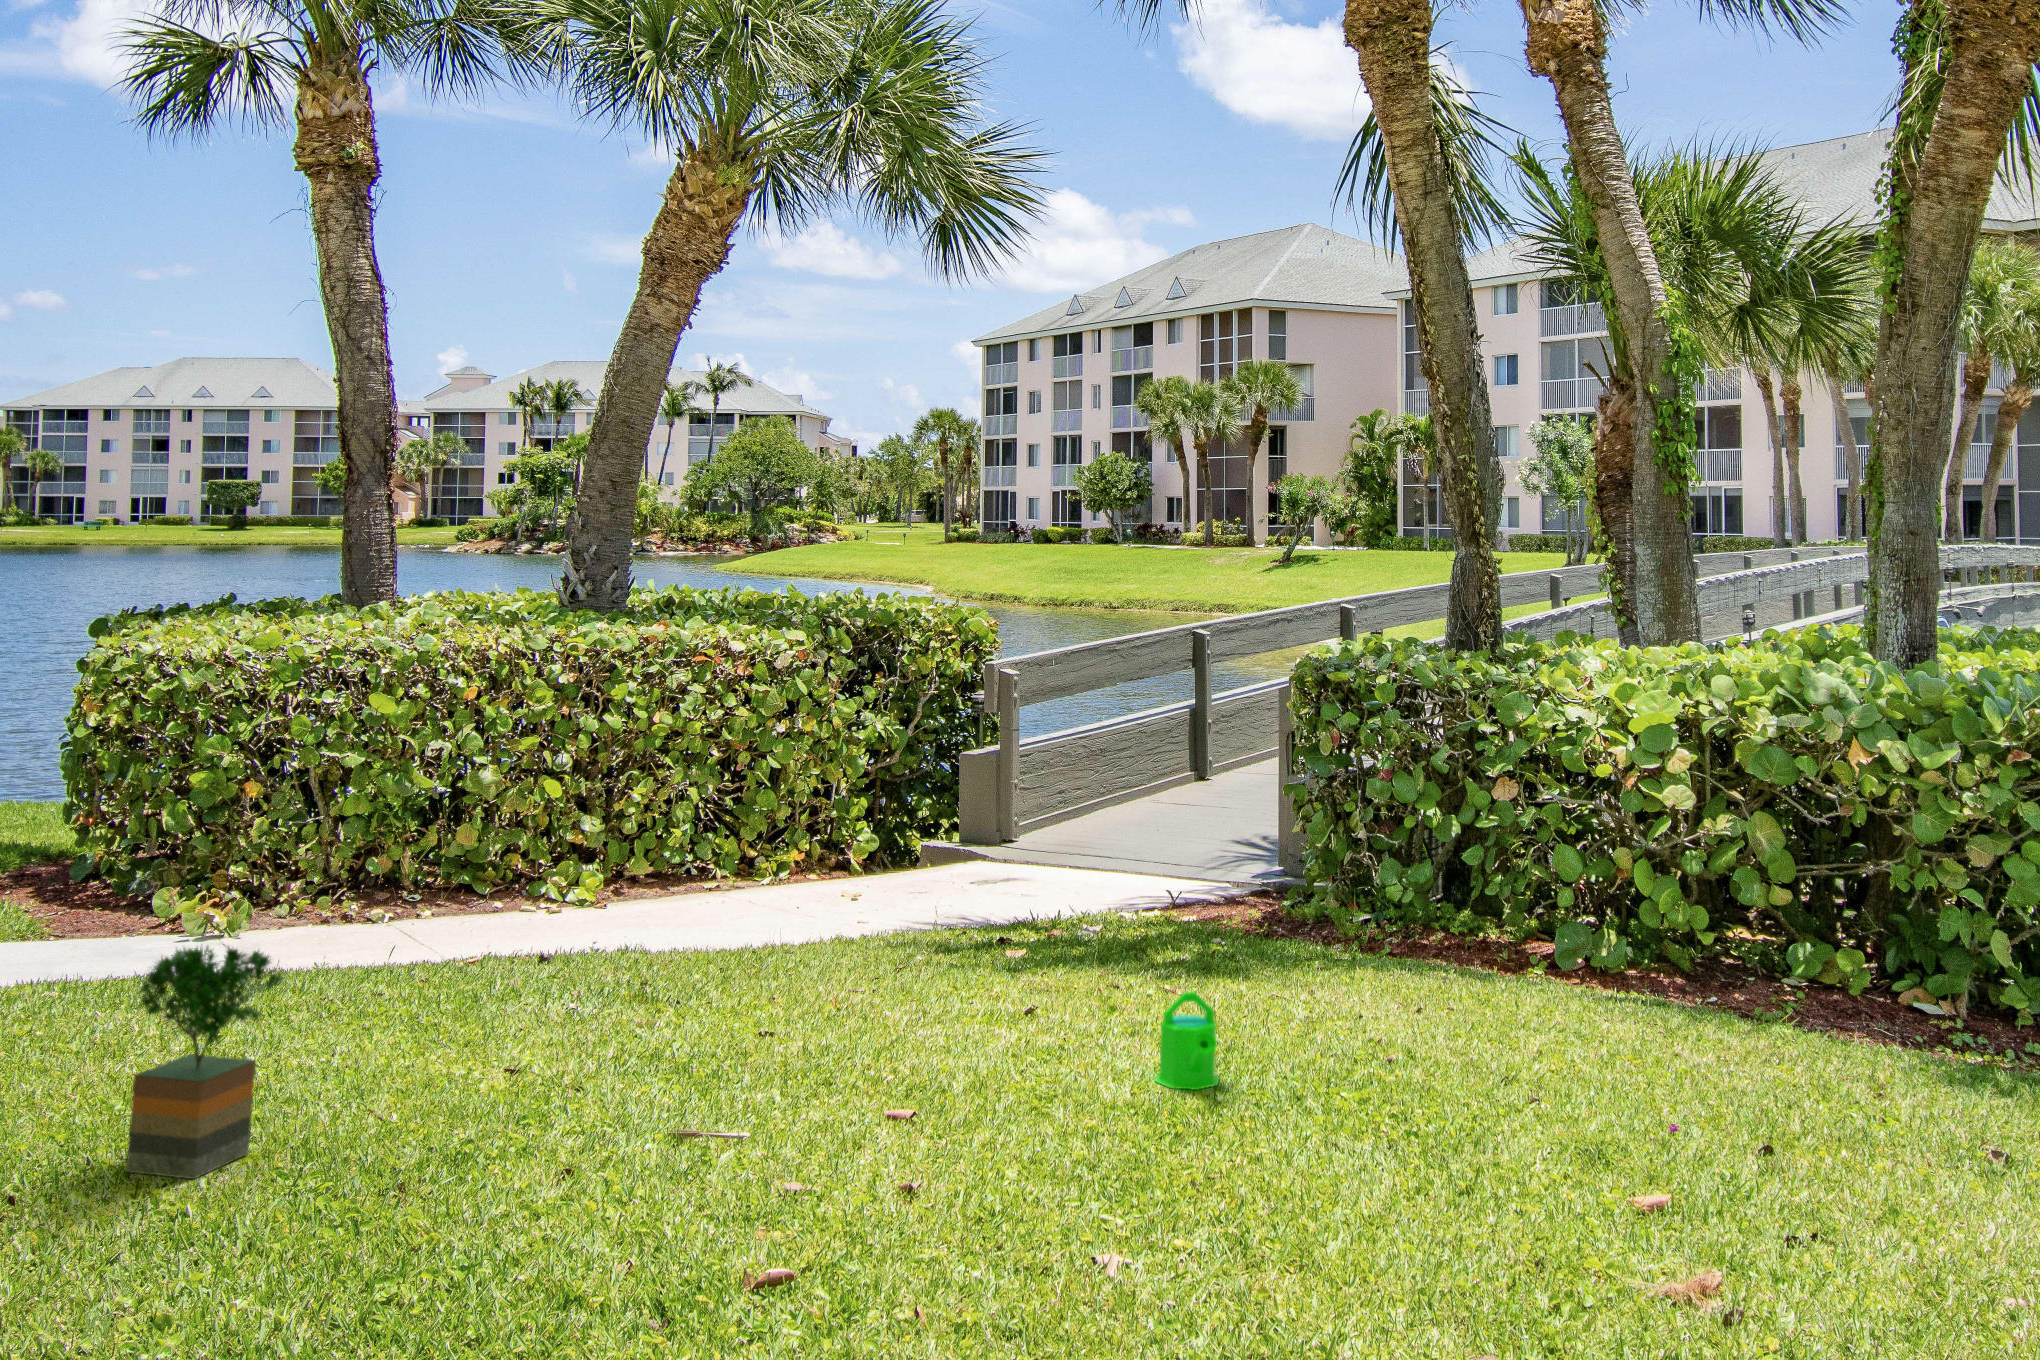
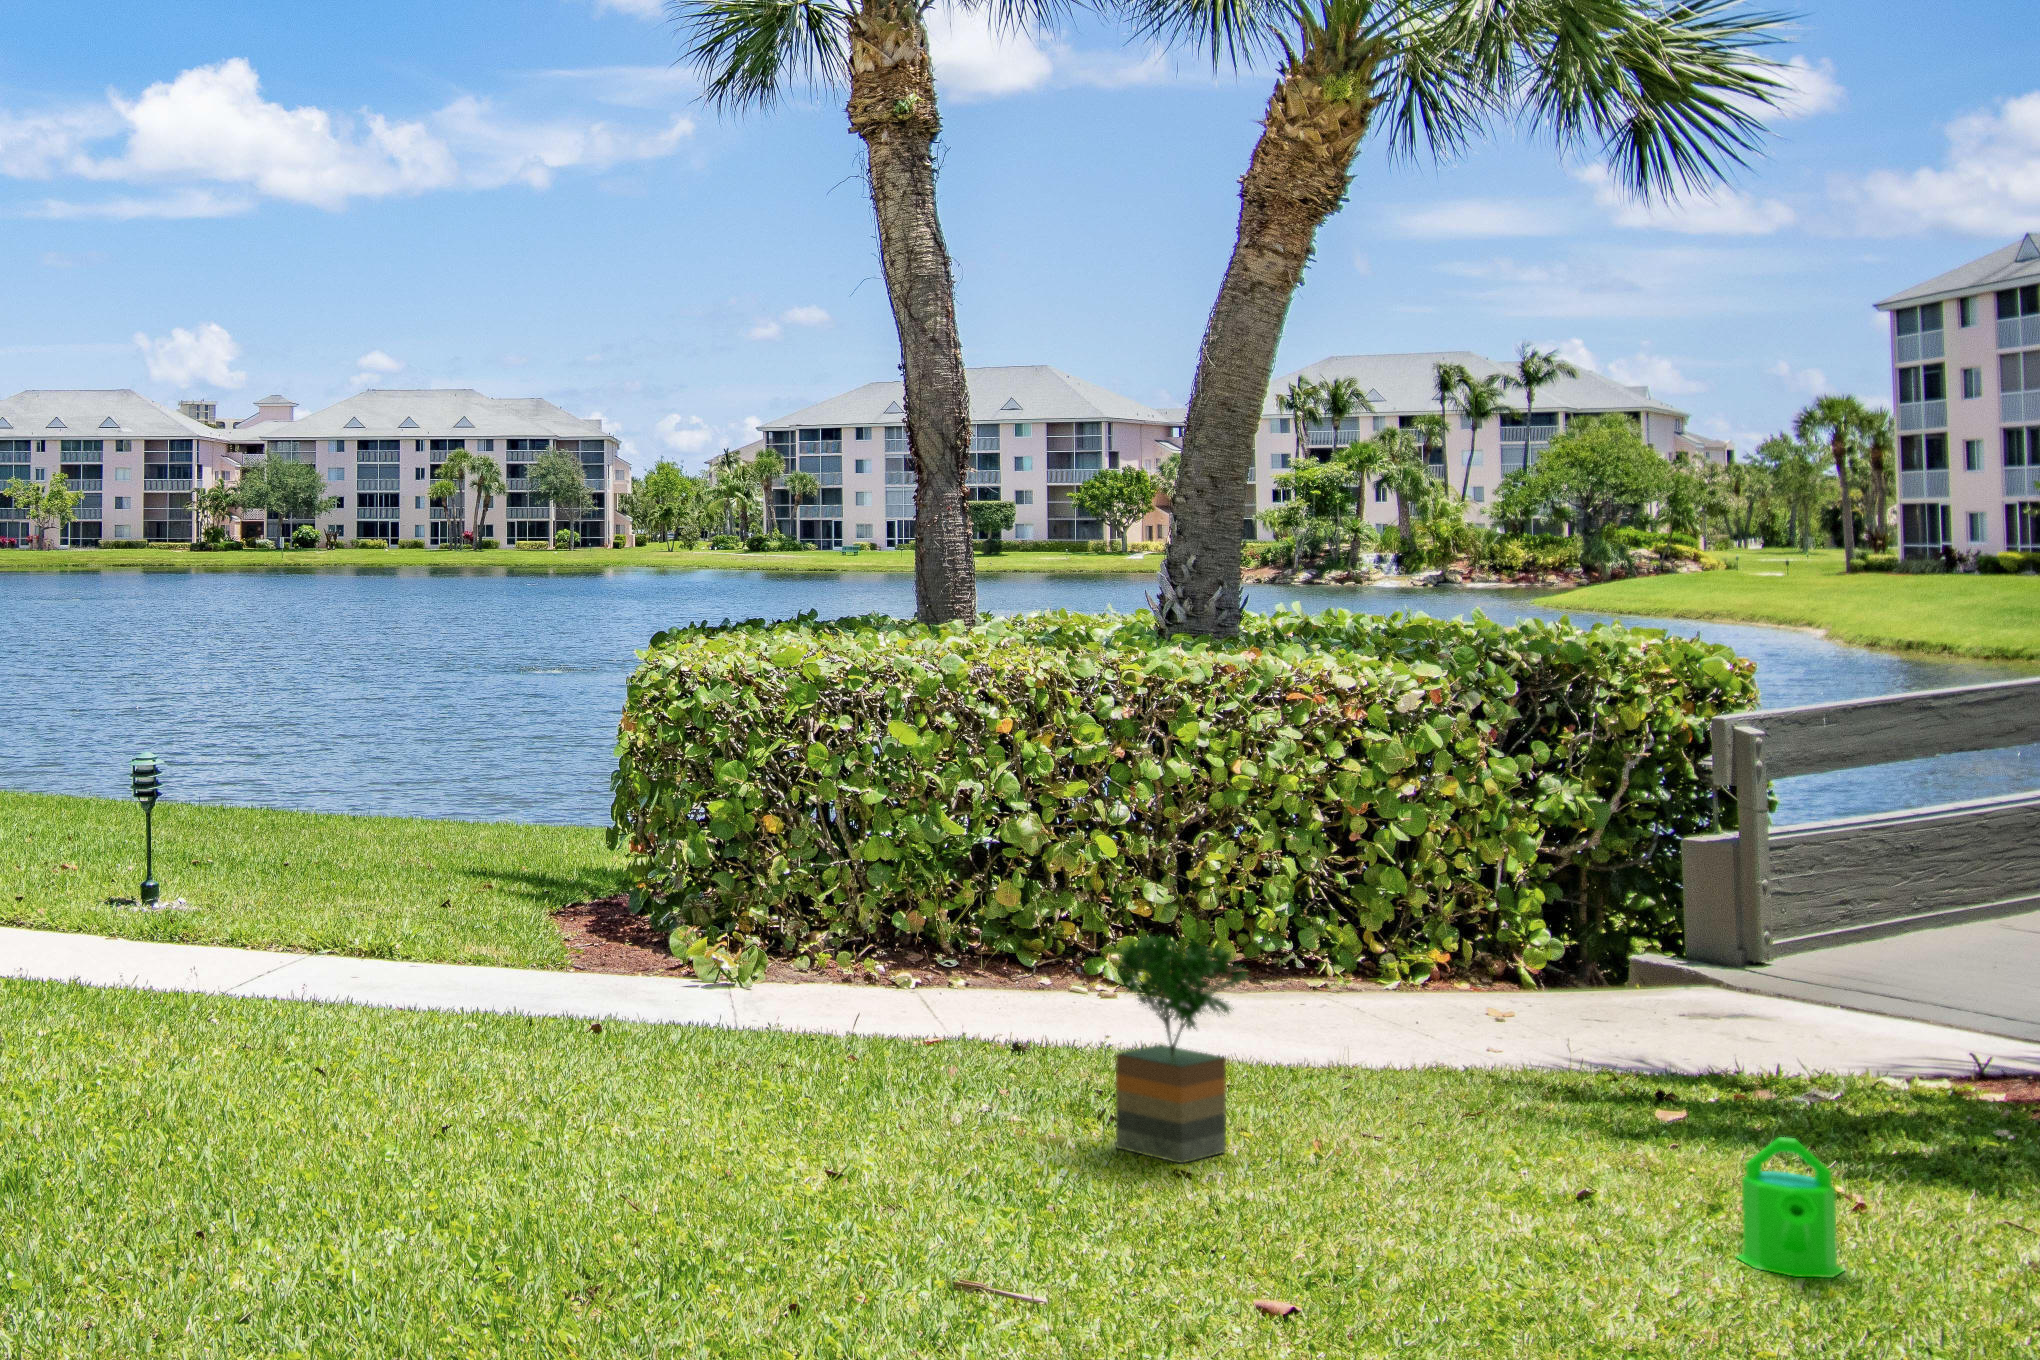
potted tree: present [127,945,285,1179] -> present [1115,936,1246,1163]

